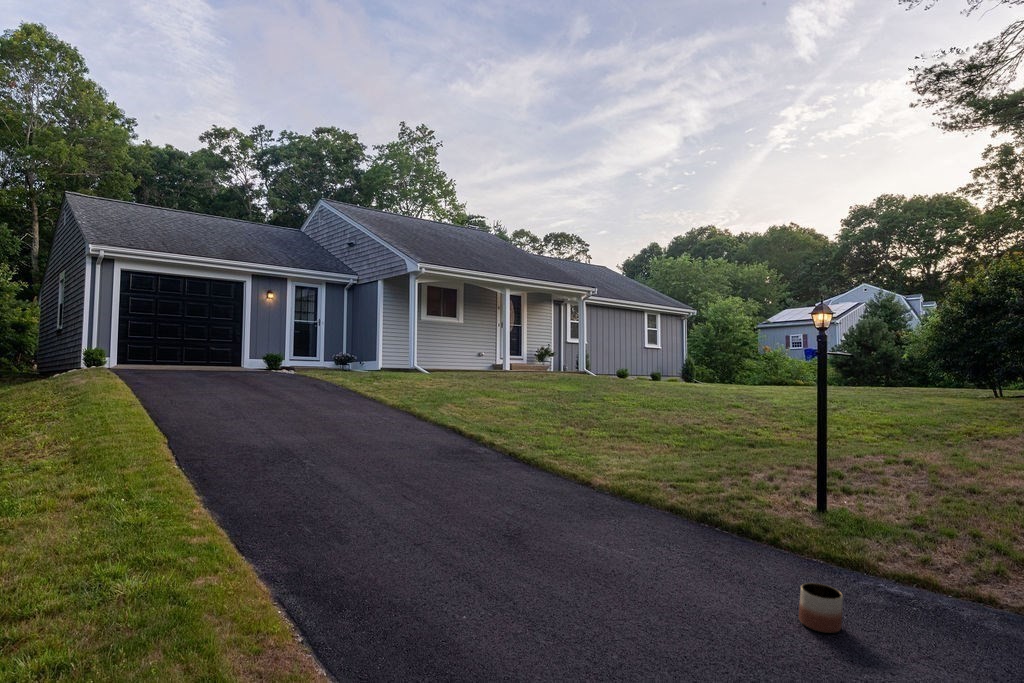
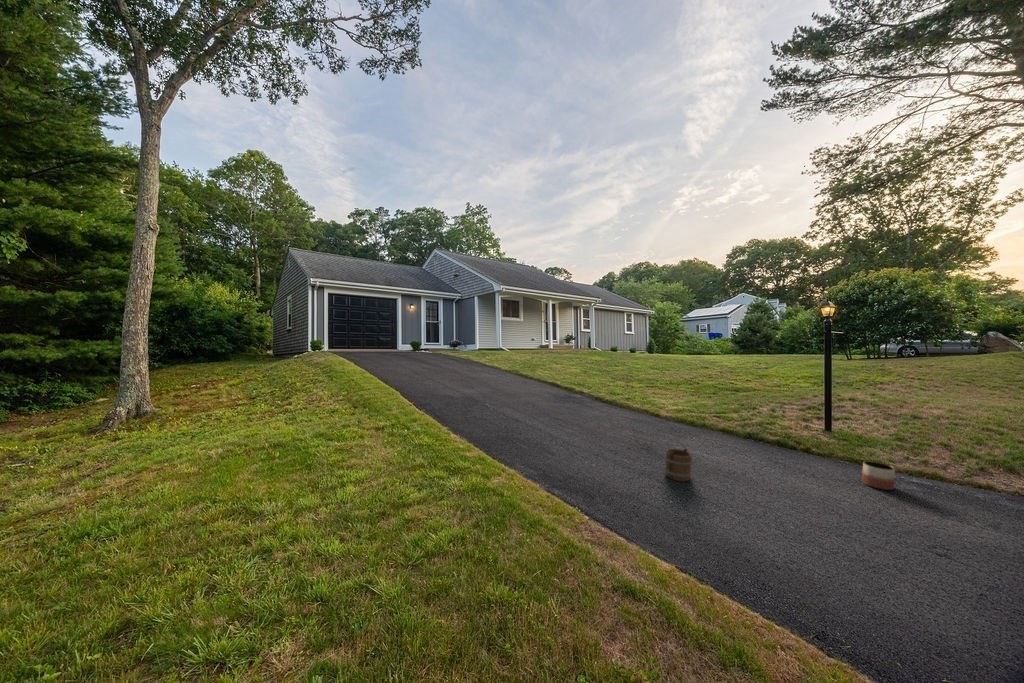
bucket: none [470,540,513,613] -> present [664,440,692,481]

